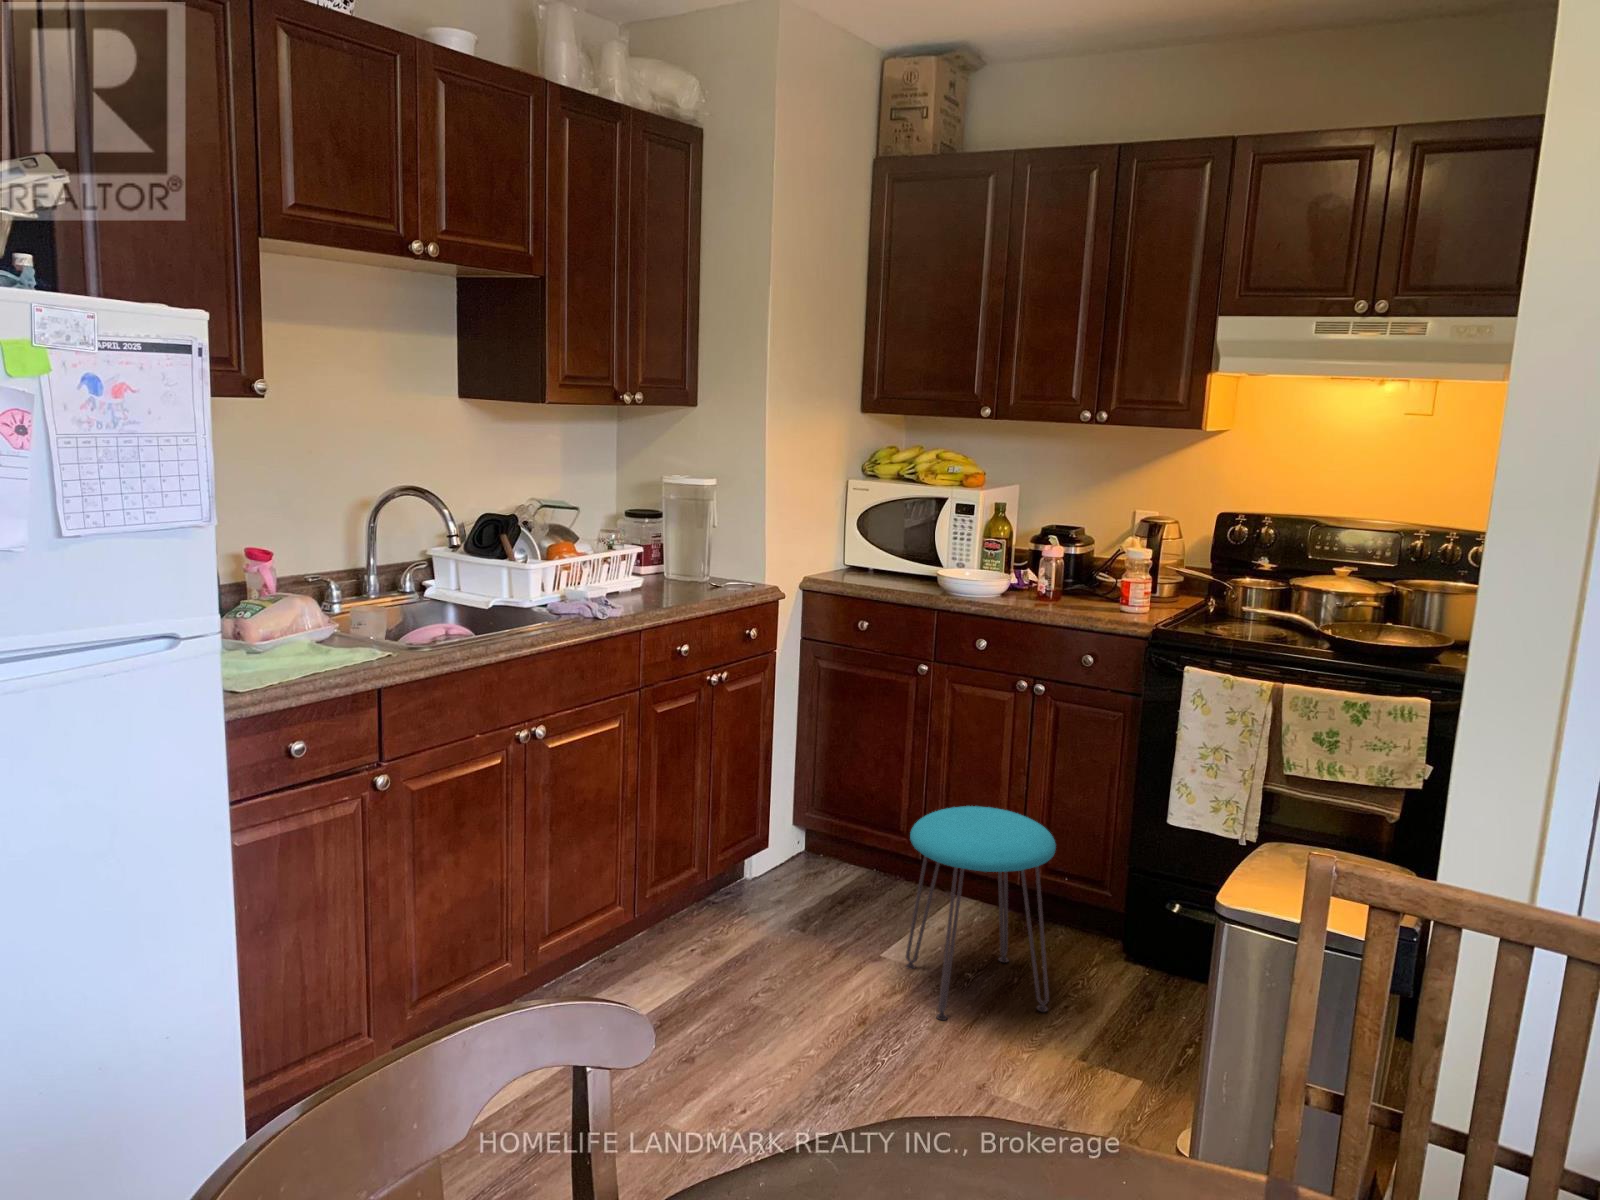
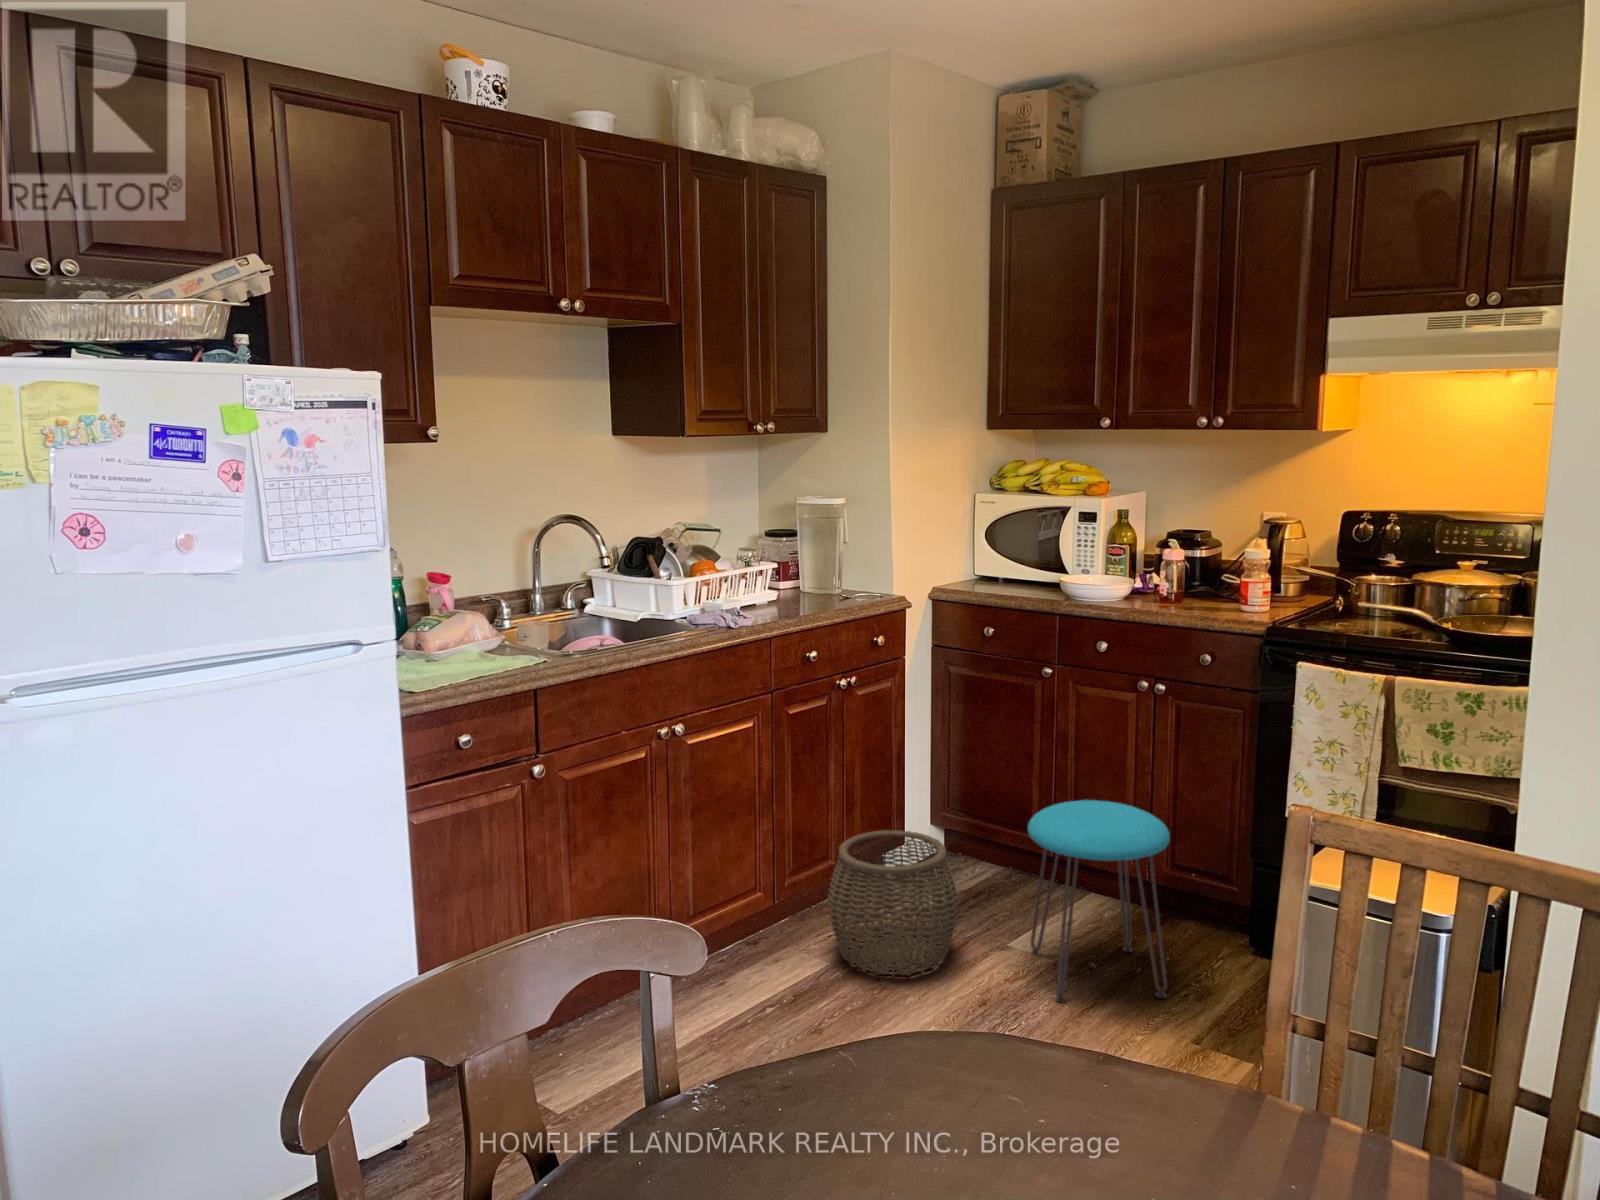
woven basket: none [694,838,835,997] -> present [828,830,959,976]

